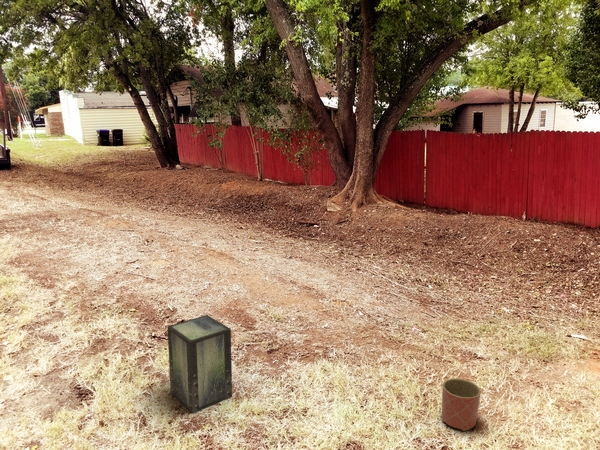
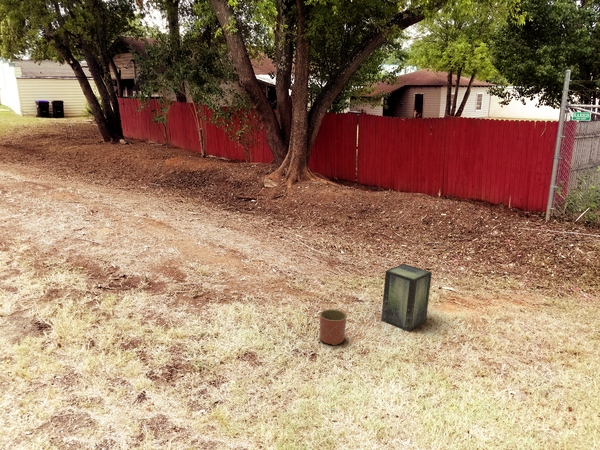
storage box: present [167,315,232,413] -> present [381,264,432,331]

